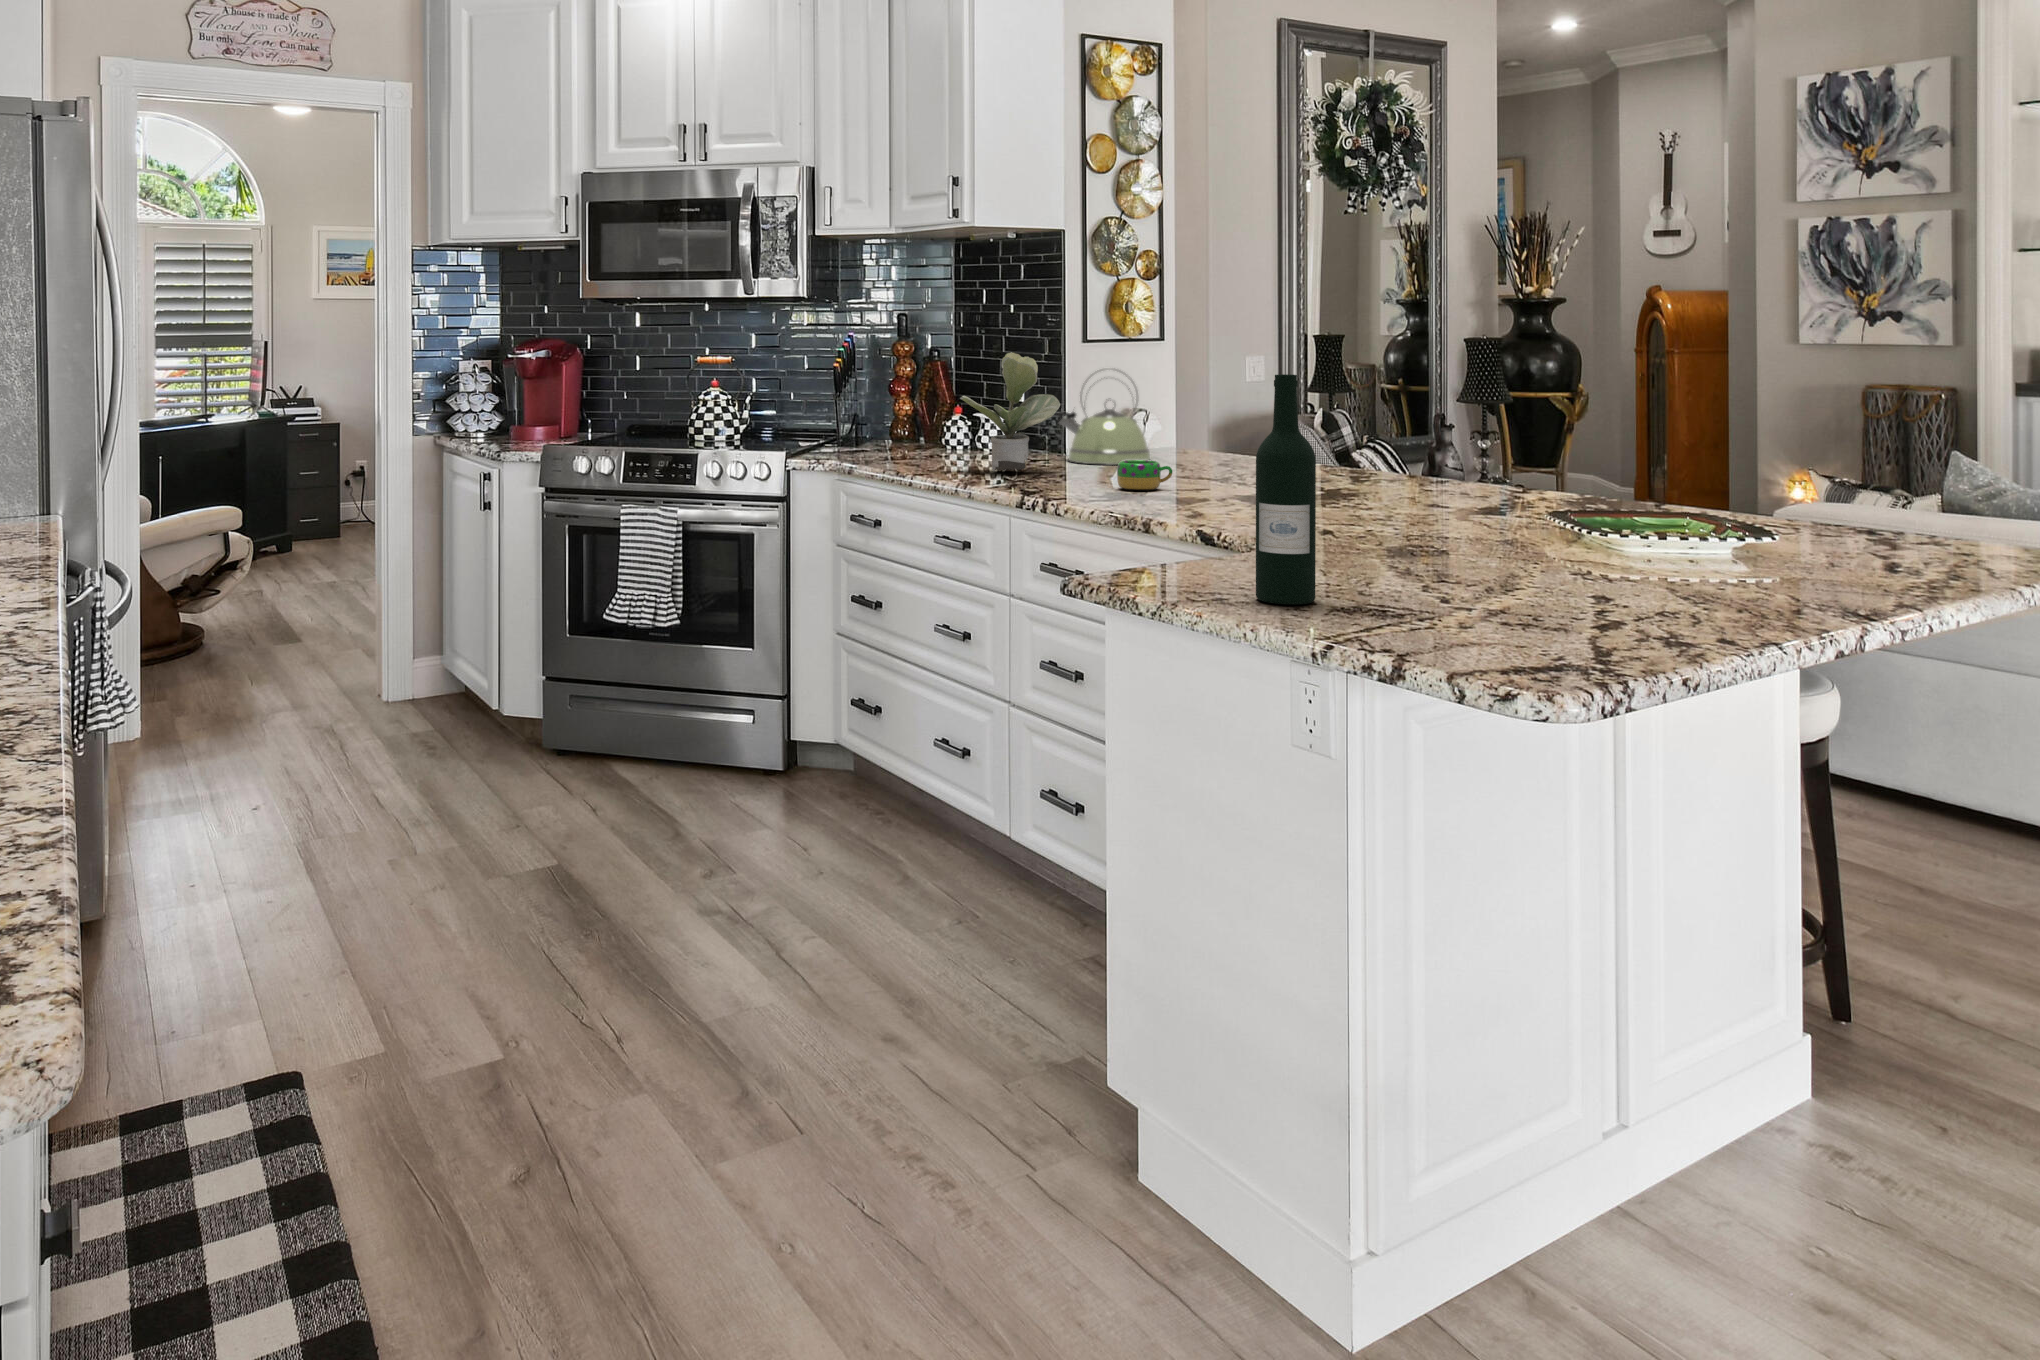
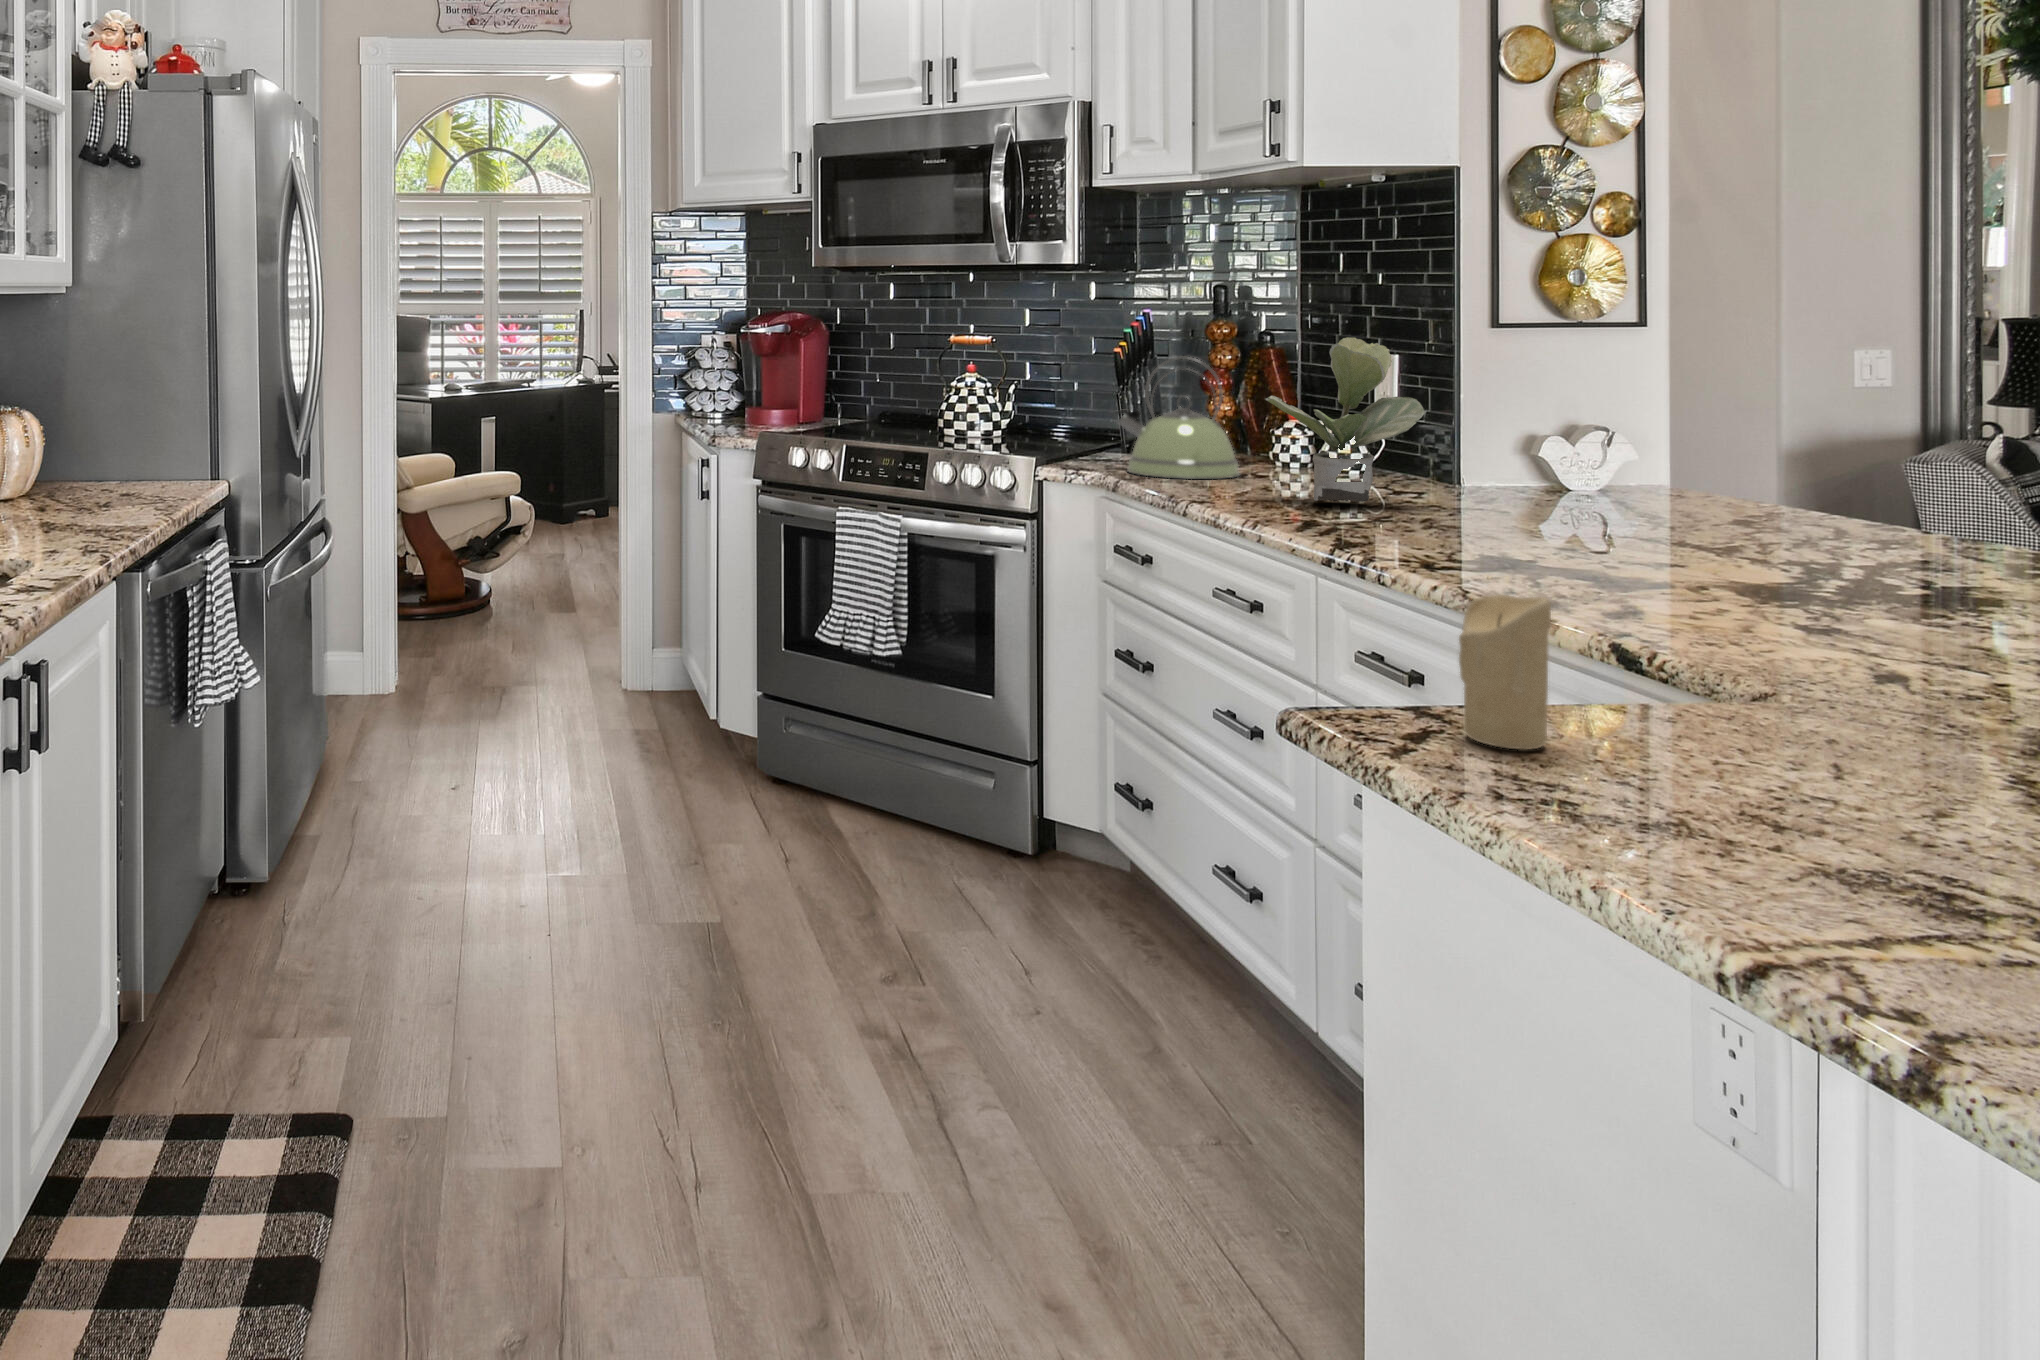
kettle: present [1058,368,1150,465] -> present [1116,357,1239,479]
wine bottle: present [1256,374,1316,605] -> none [1634,387,1786,850]
mug: present [1117,460,1172,491] -> none [1502,502,1603,551]
candle: none [1162,495,1205,580] -> present [1459,594,1551,750]

